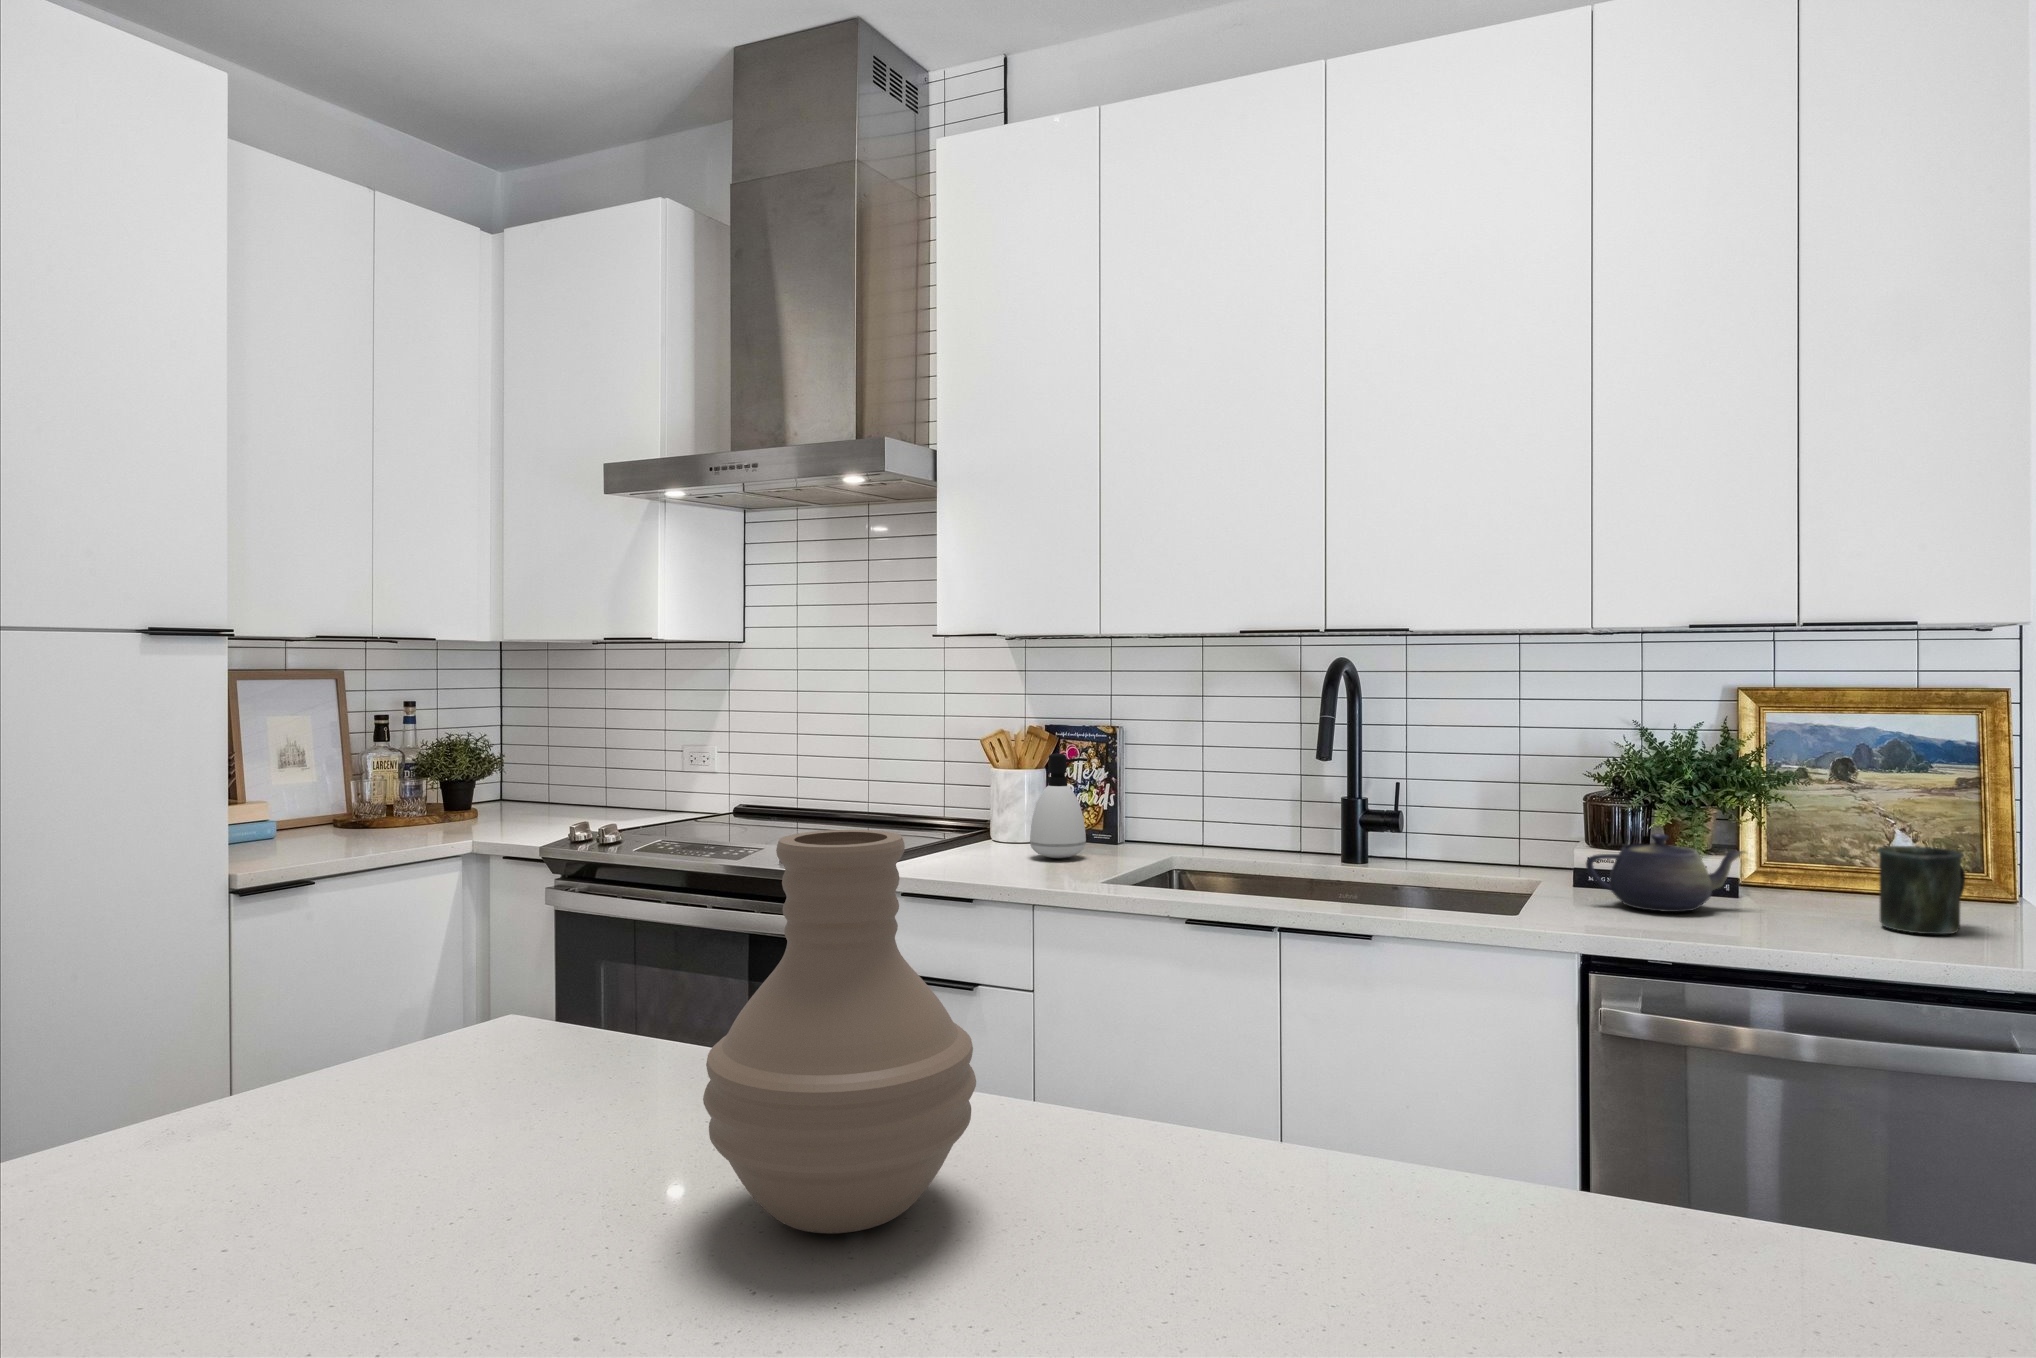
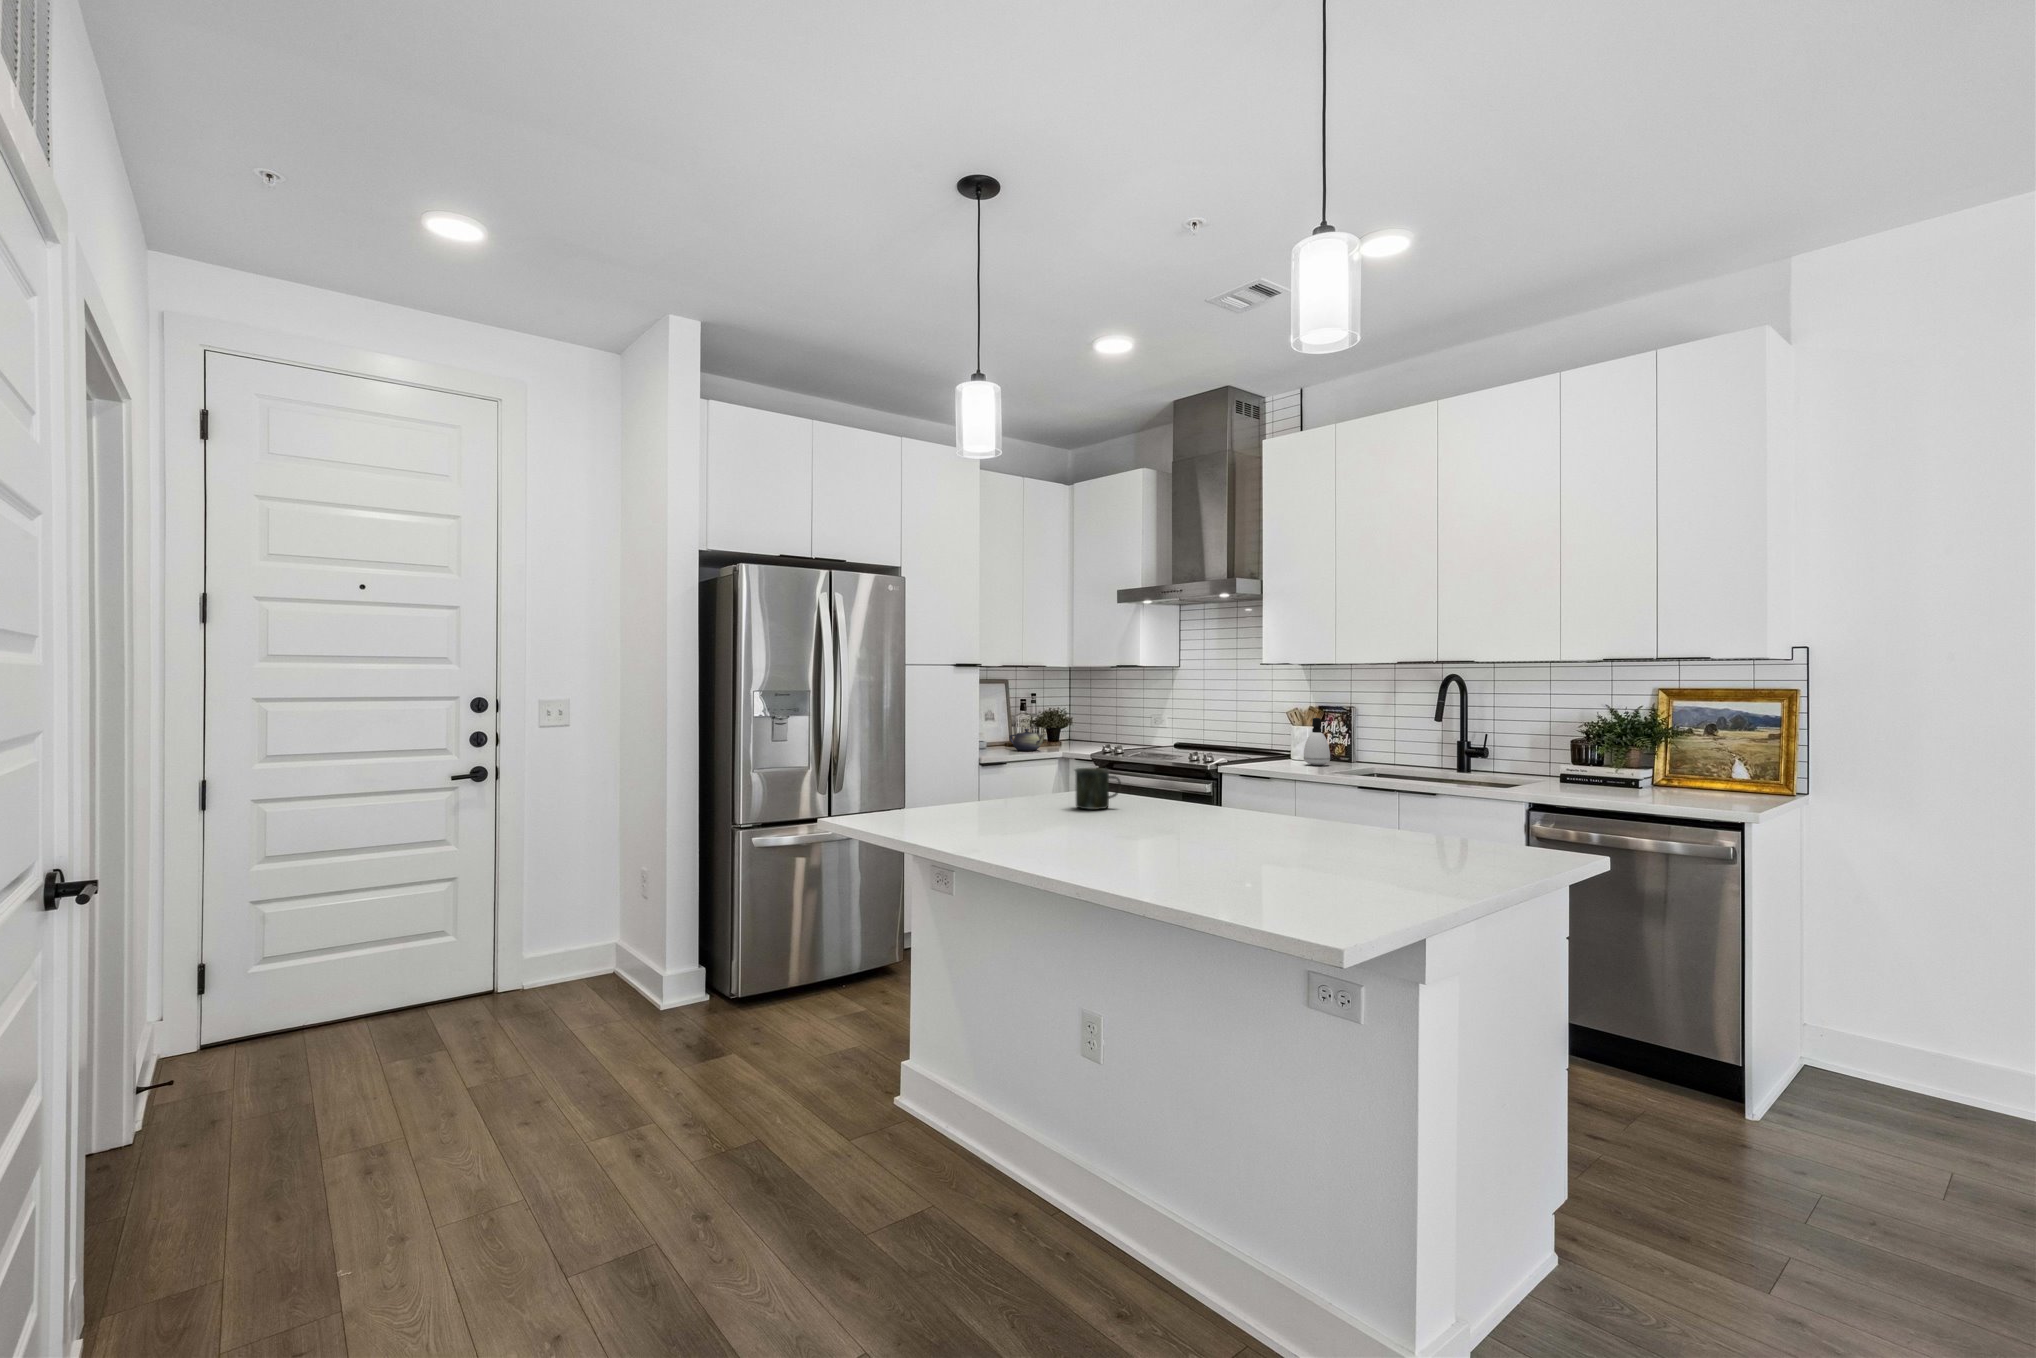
vase: present [703,830,976,1233] -> none [1154,719,1223,815]
teapot: present [1586,834,1743,912] -> present [1009,729,1046,751]
mug: present [1876,846,1965,934] -> present [1075,768,1121,810]

